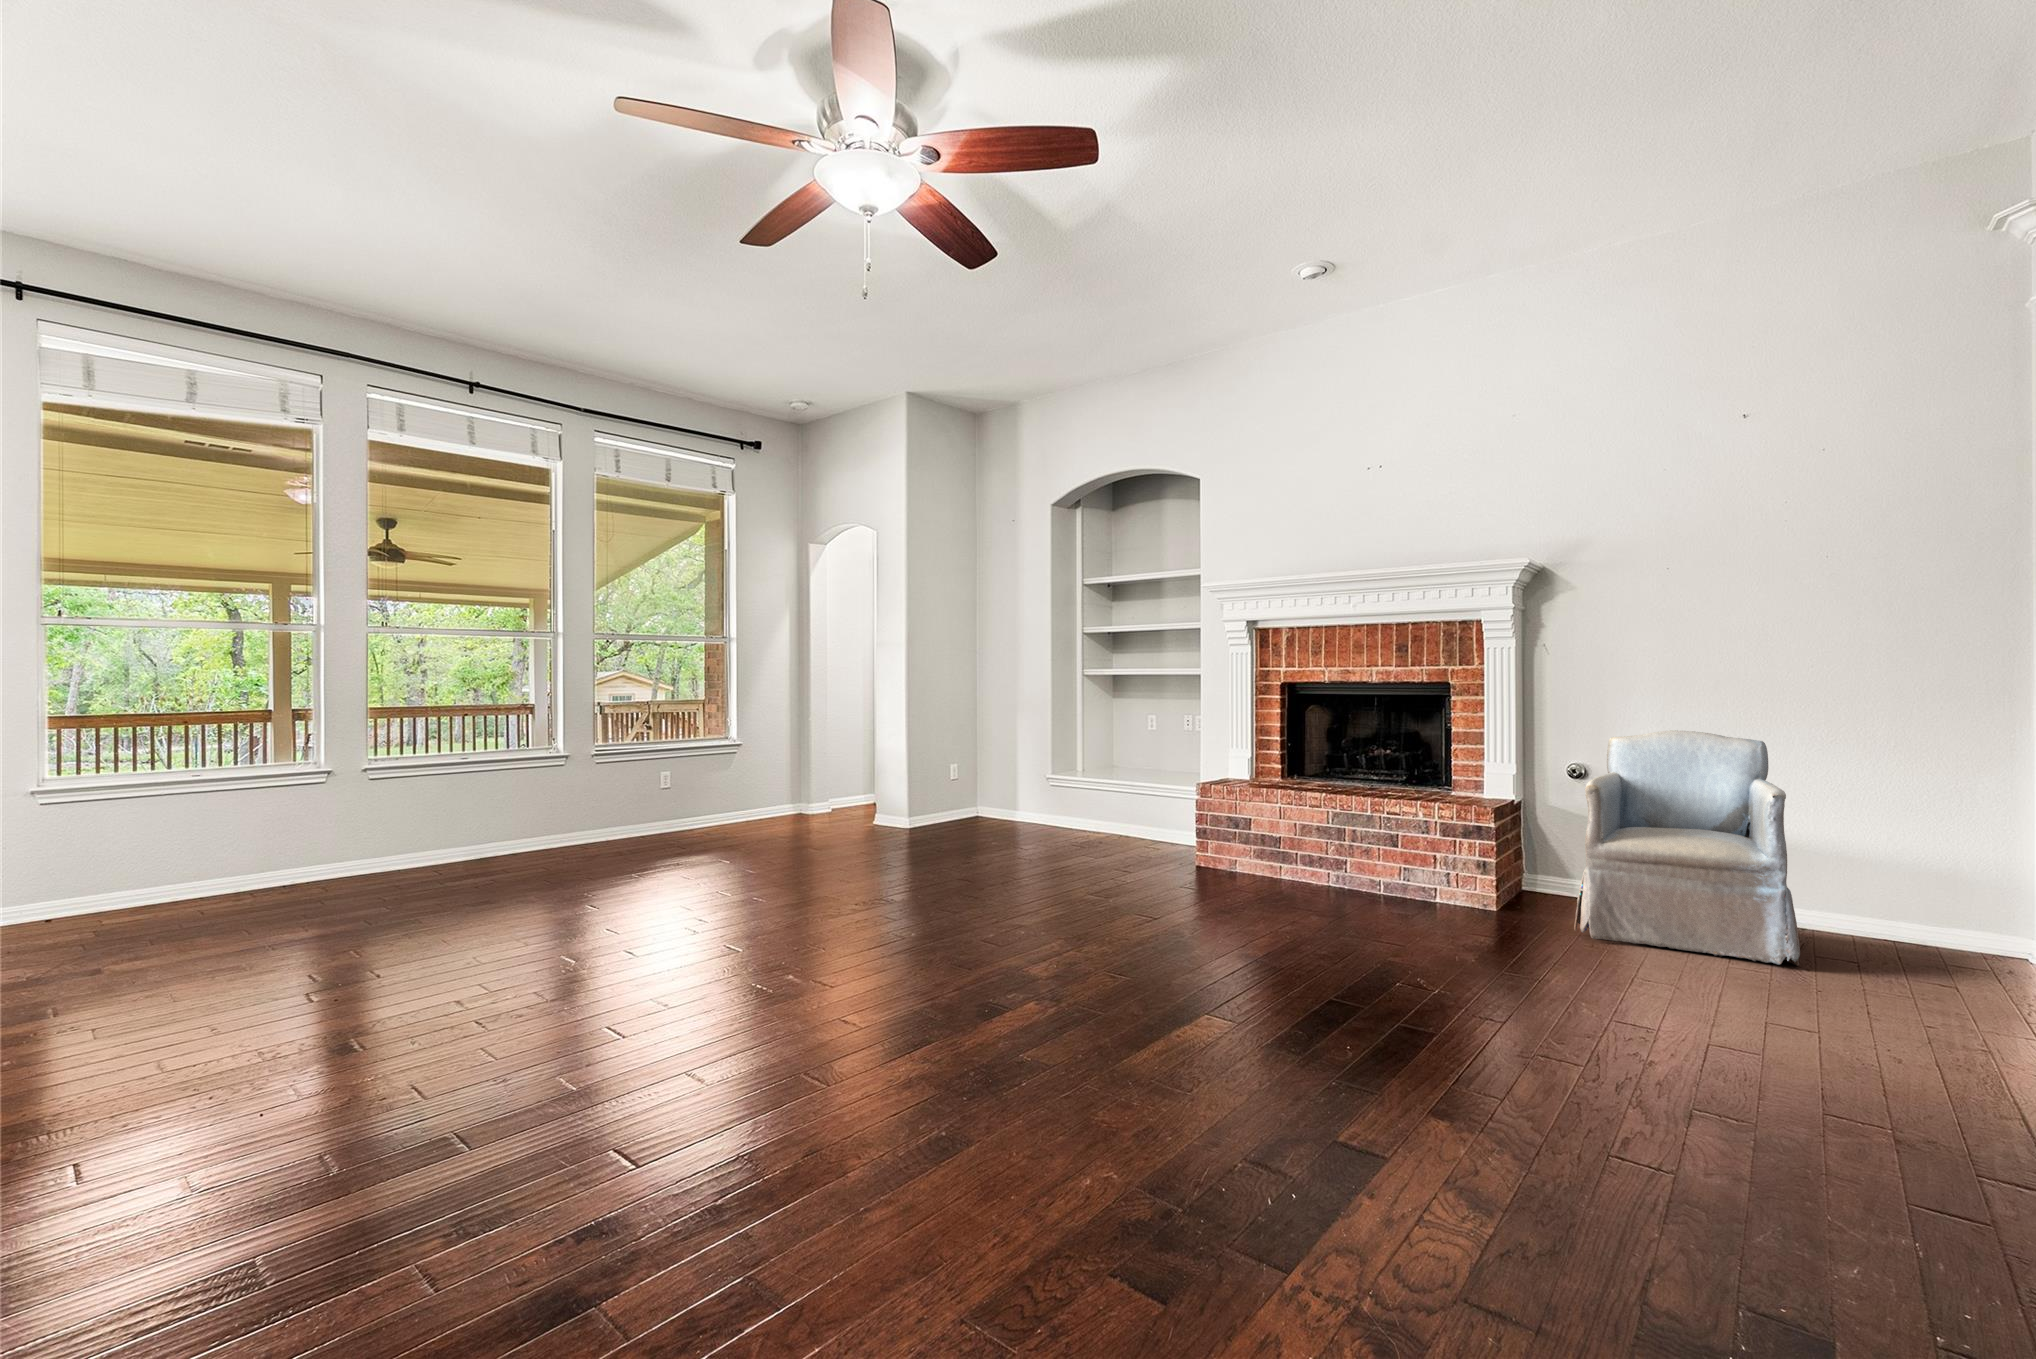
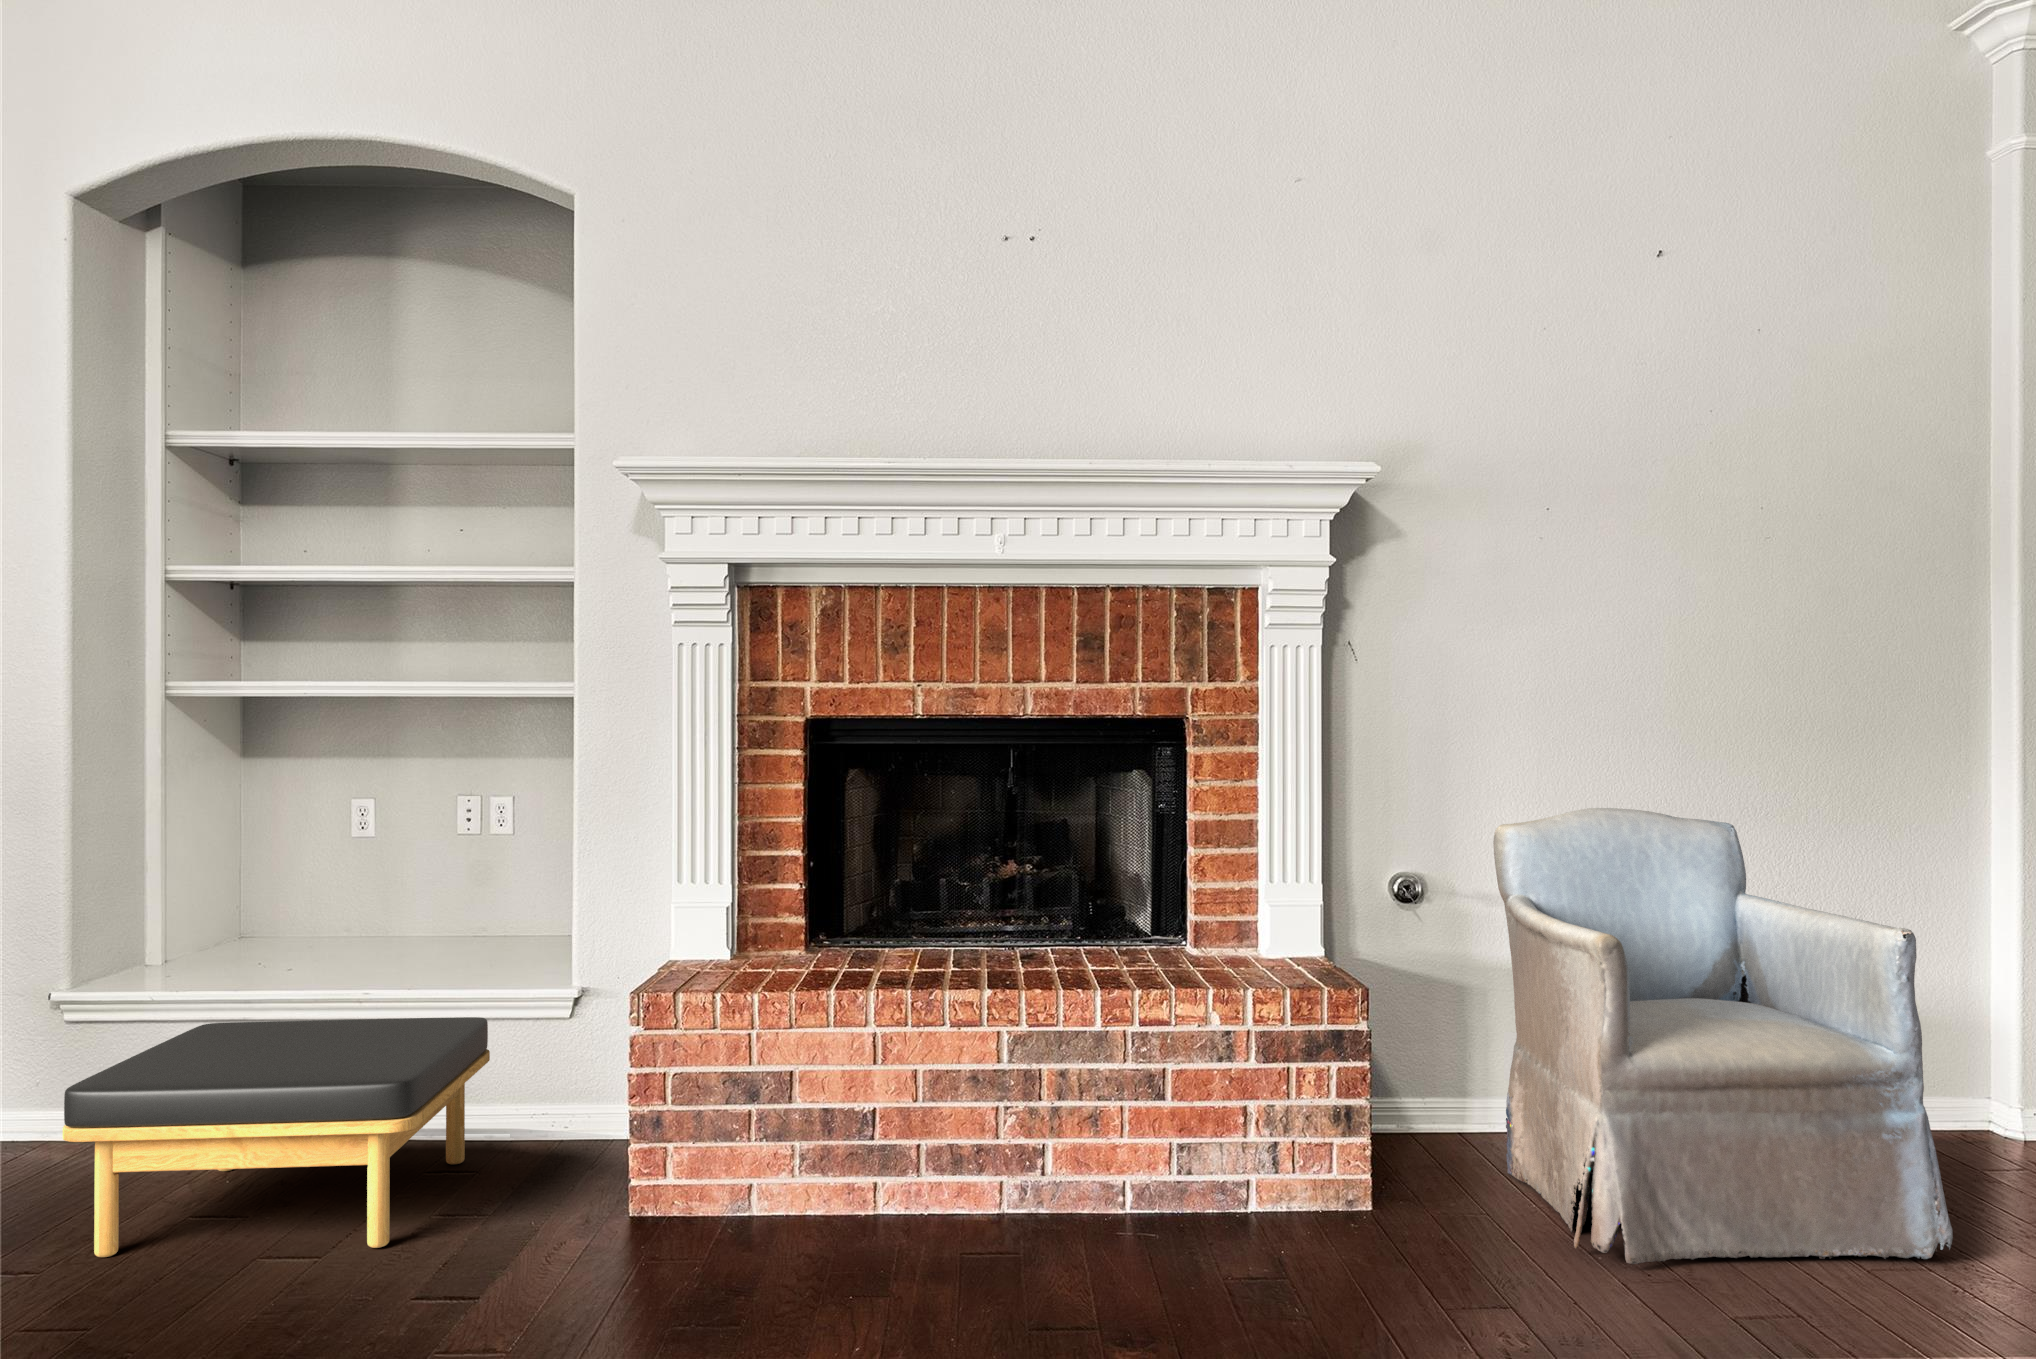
ottoman: none [1021,789,1163,863] -> present [62,1017,490,1257]

